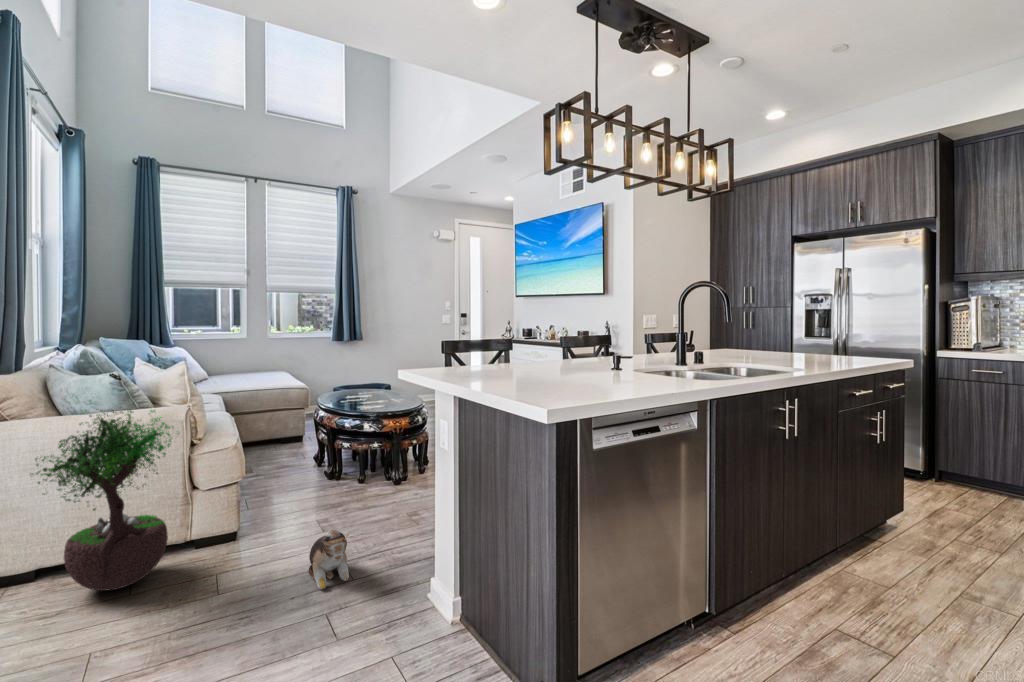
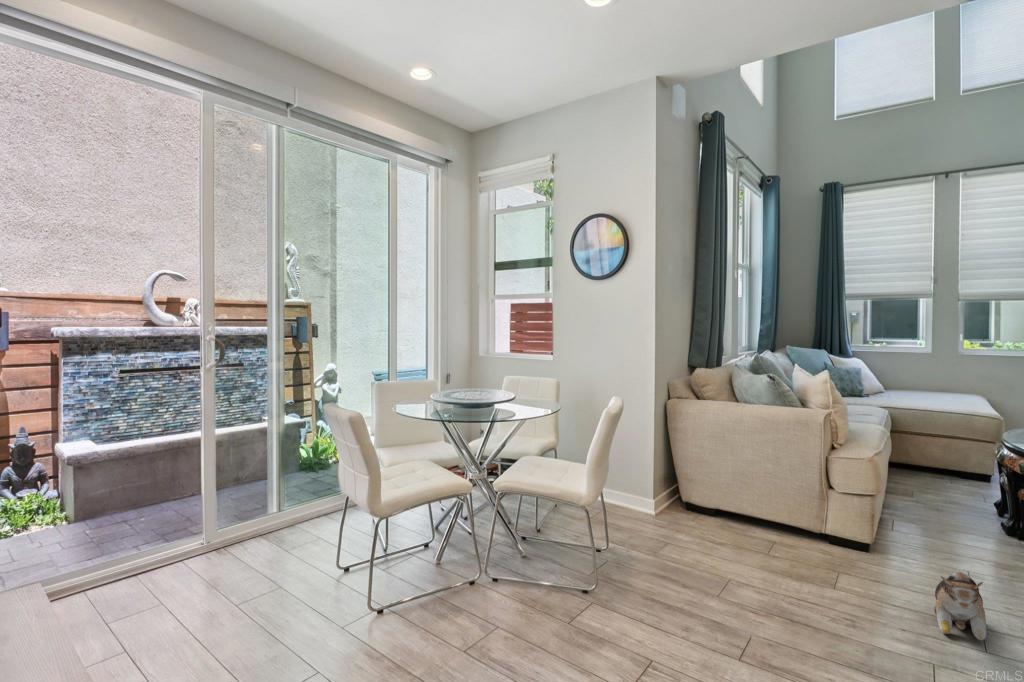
potted tree: present [32,400,179,591] -> none [710,393,811,547]

